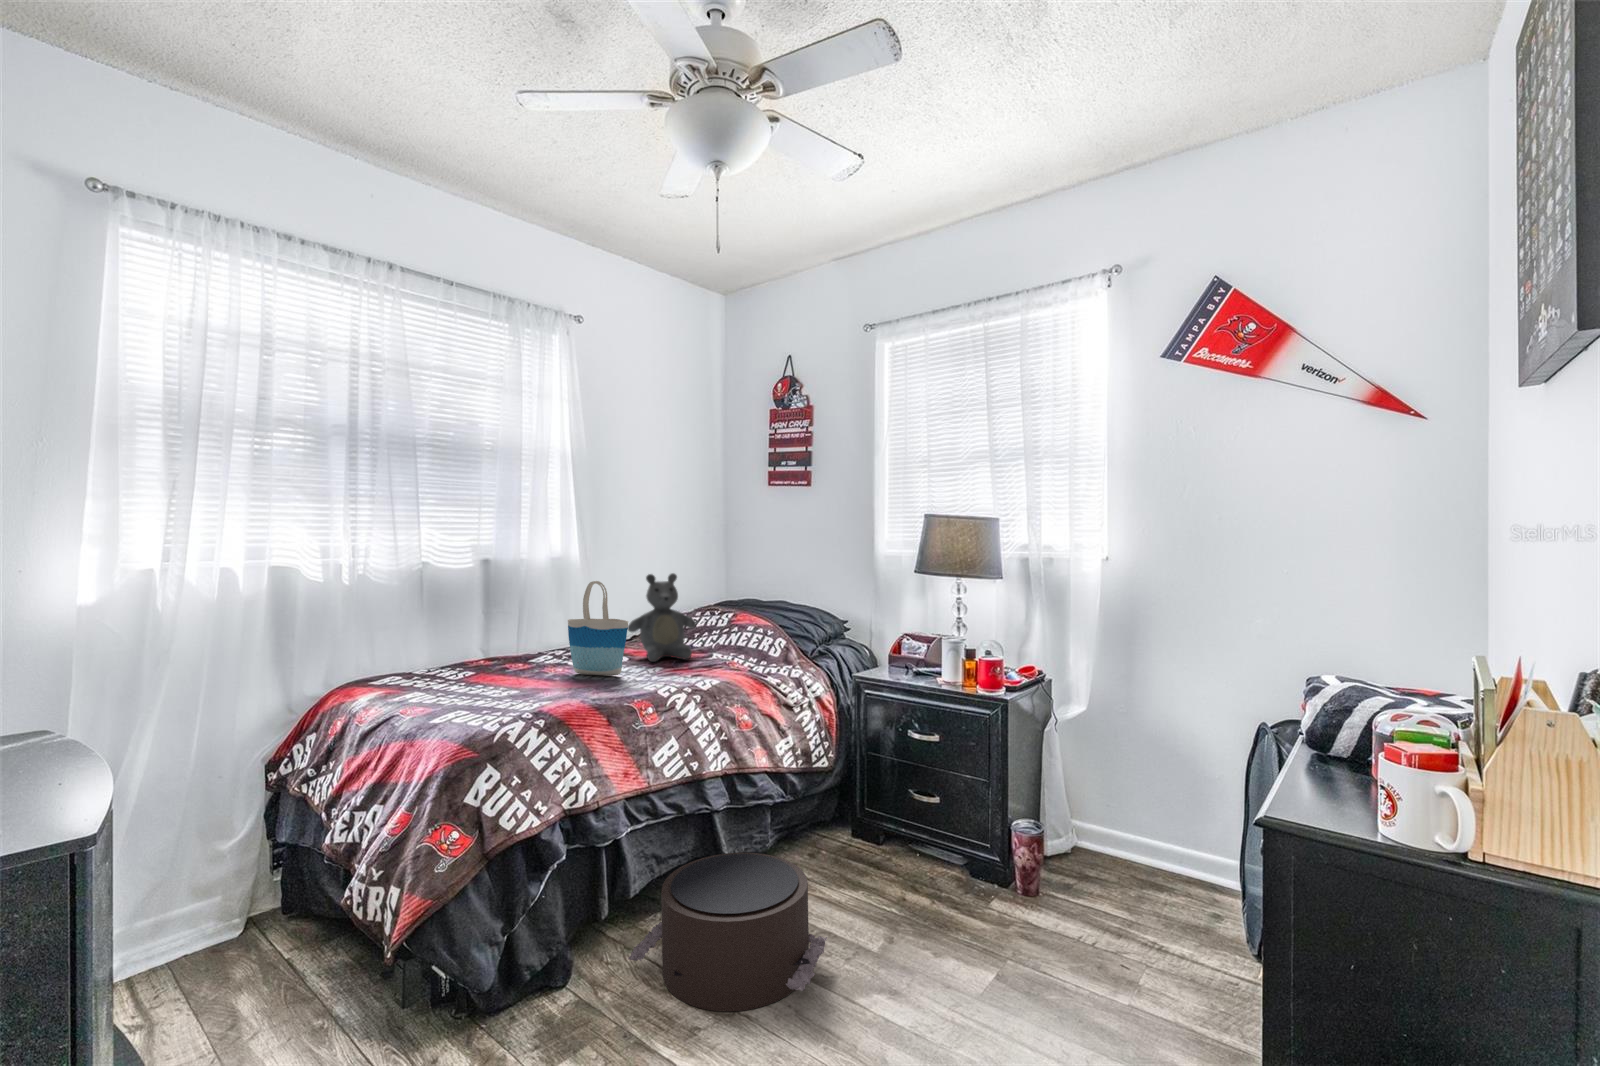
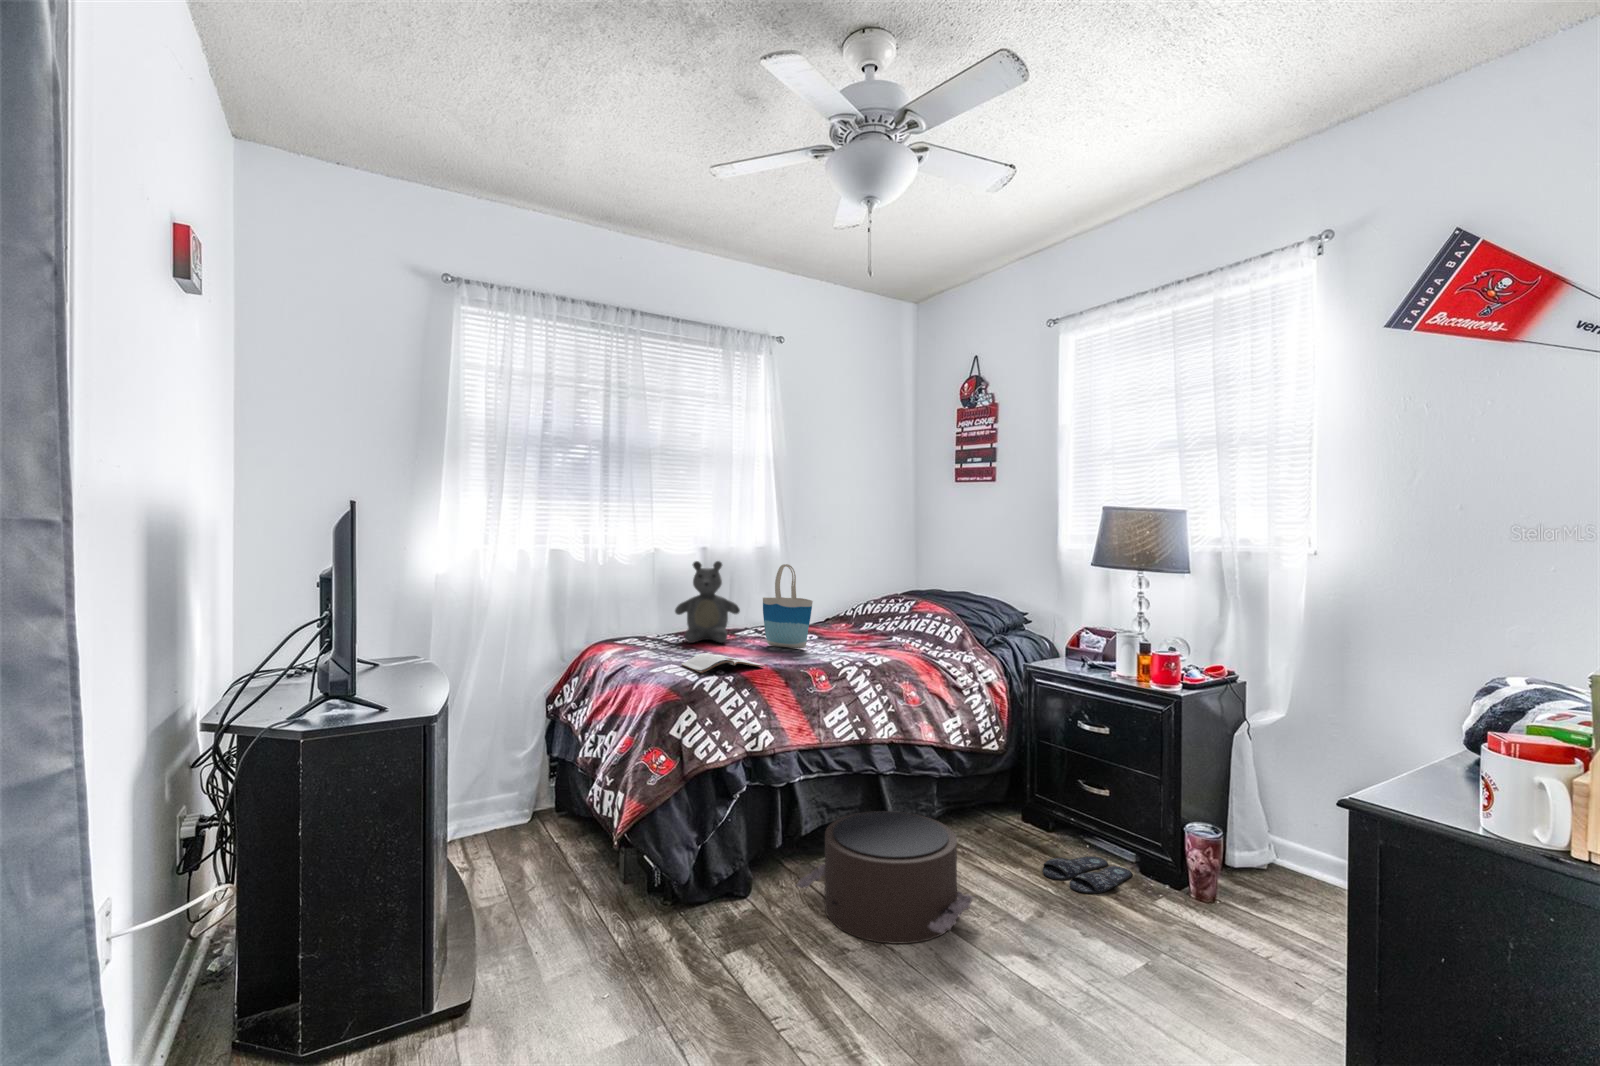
teddy bear: present [628,573,696,662] -> present [675,561,740,643]
magazine: none [474,693,579,720] -> present [681,653,764,673]
slippers: none [883,867,966,910] -> present [1043,856,1132,893]

